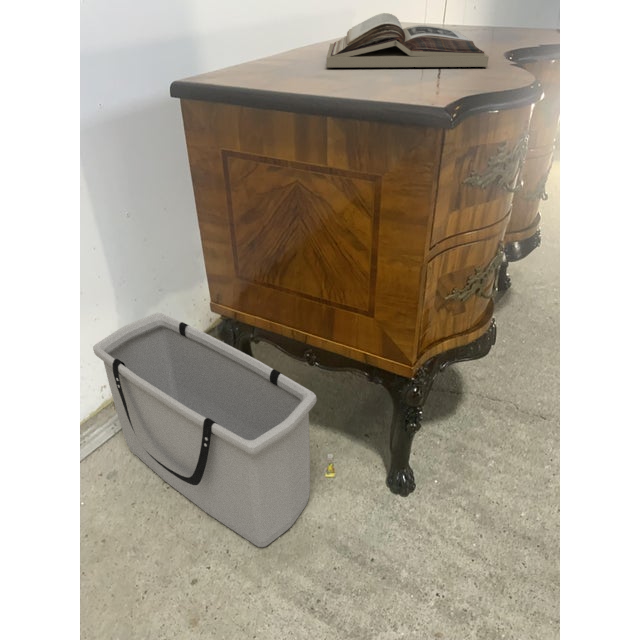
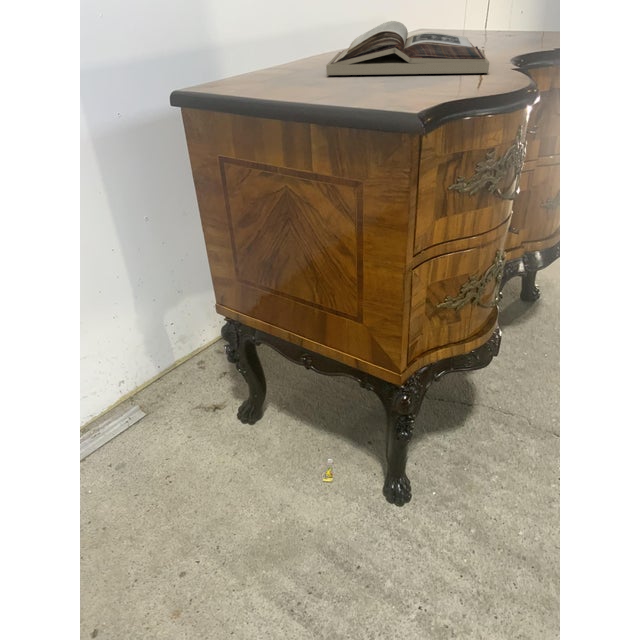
storage bin: present [93,313,317,547] -> none [103,312,306,546]

